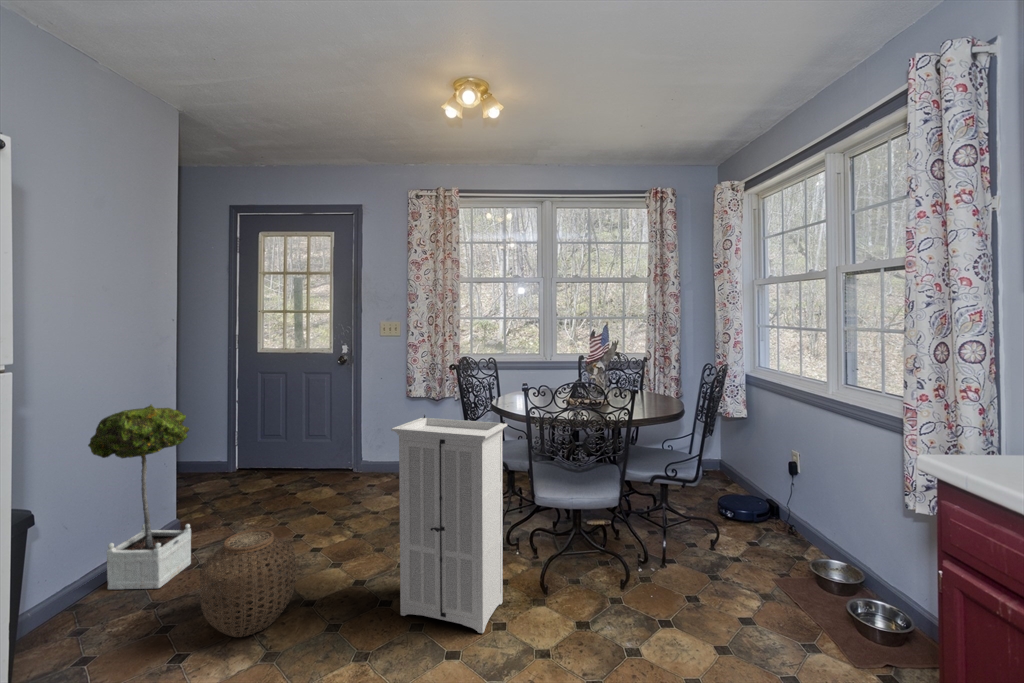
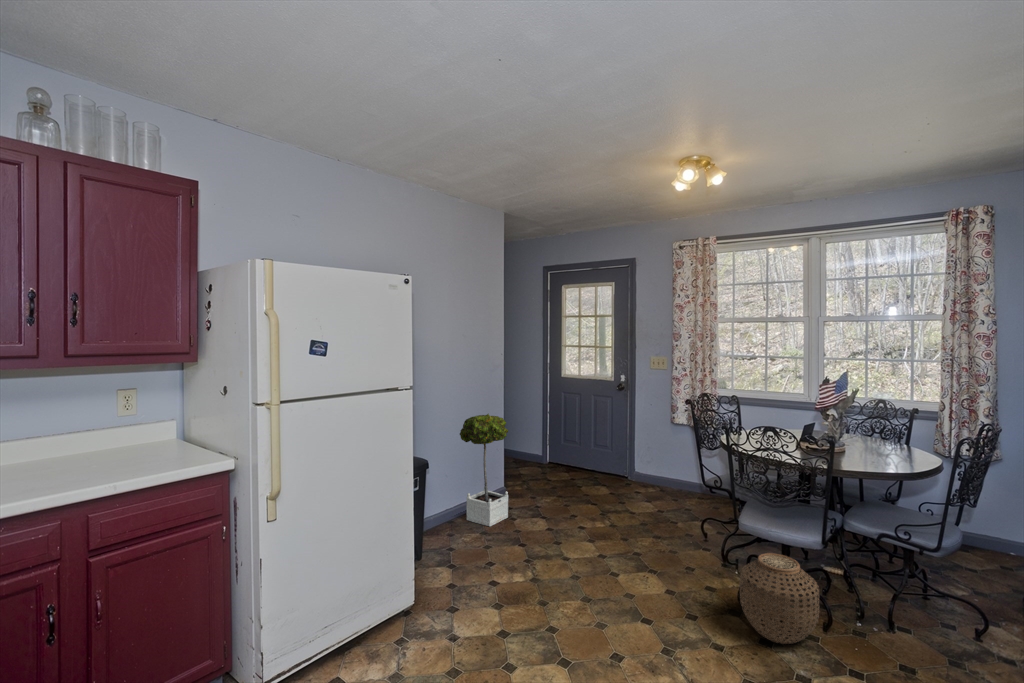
storage cabinet: present [391,415,507,633] -> none [616,441,706,615]
woven basket: present [200,529,295,637] -> present [740,553,819,644]

